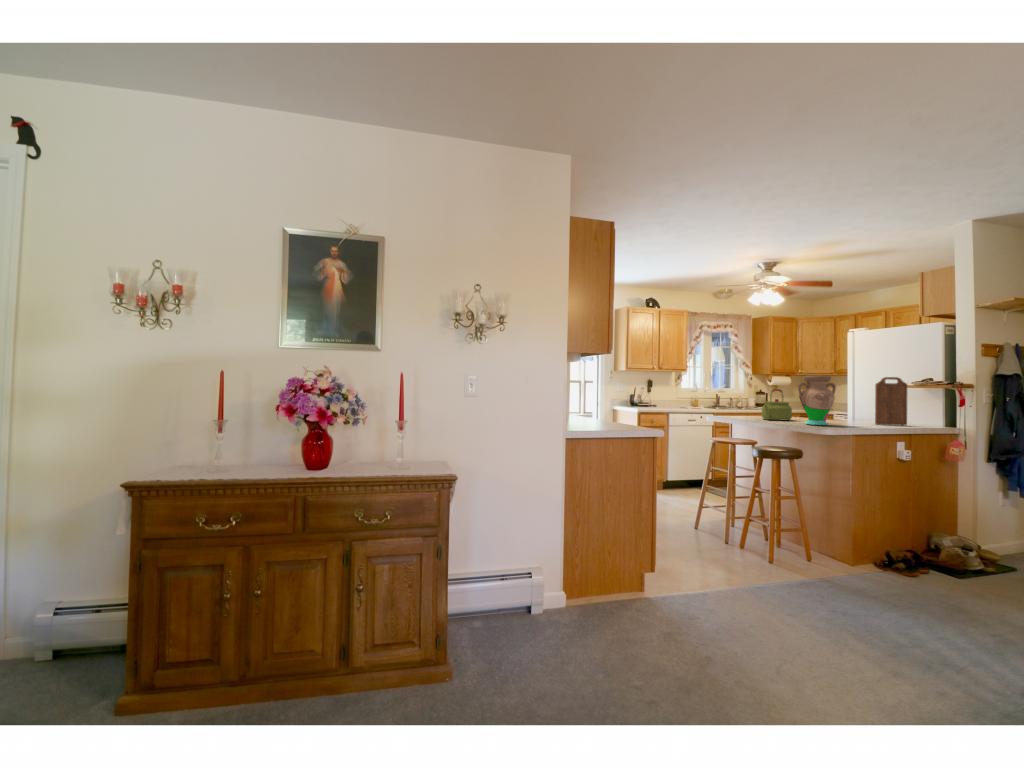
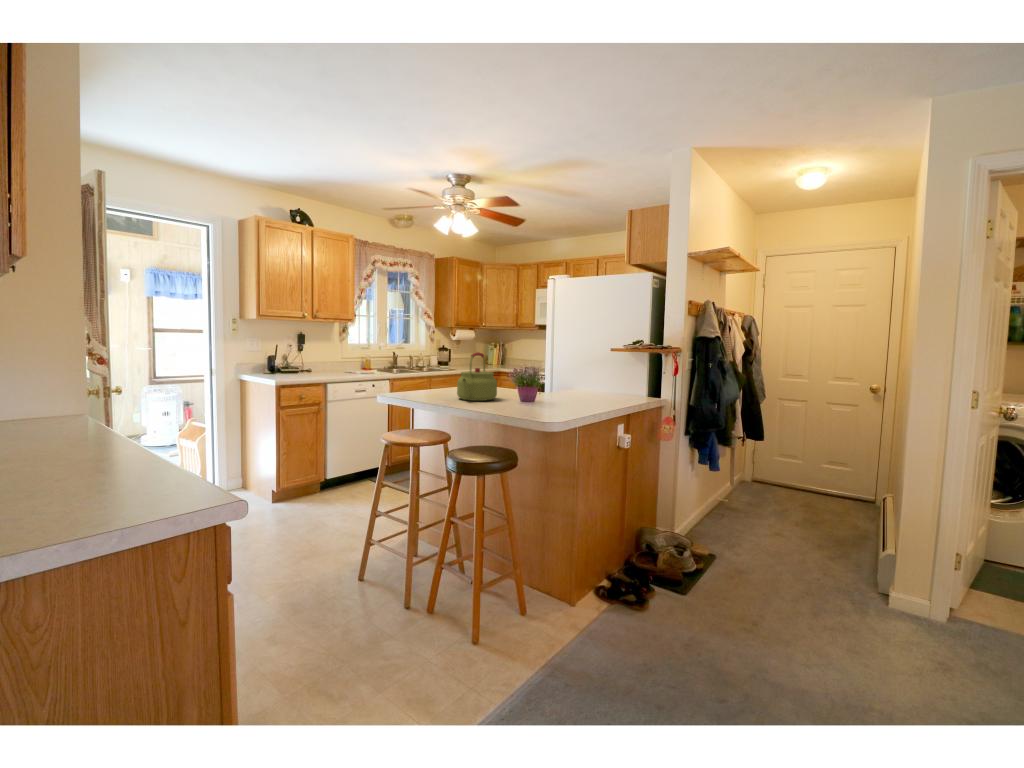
vase: present [798,376,836,425] -> none [512,335,559,411]
cutting board: present [875,377,908,425] -> none [594,338,627,402]

